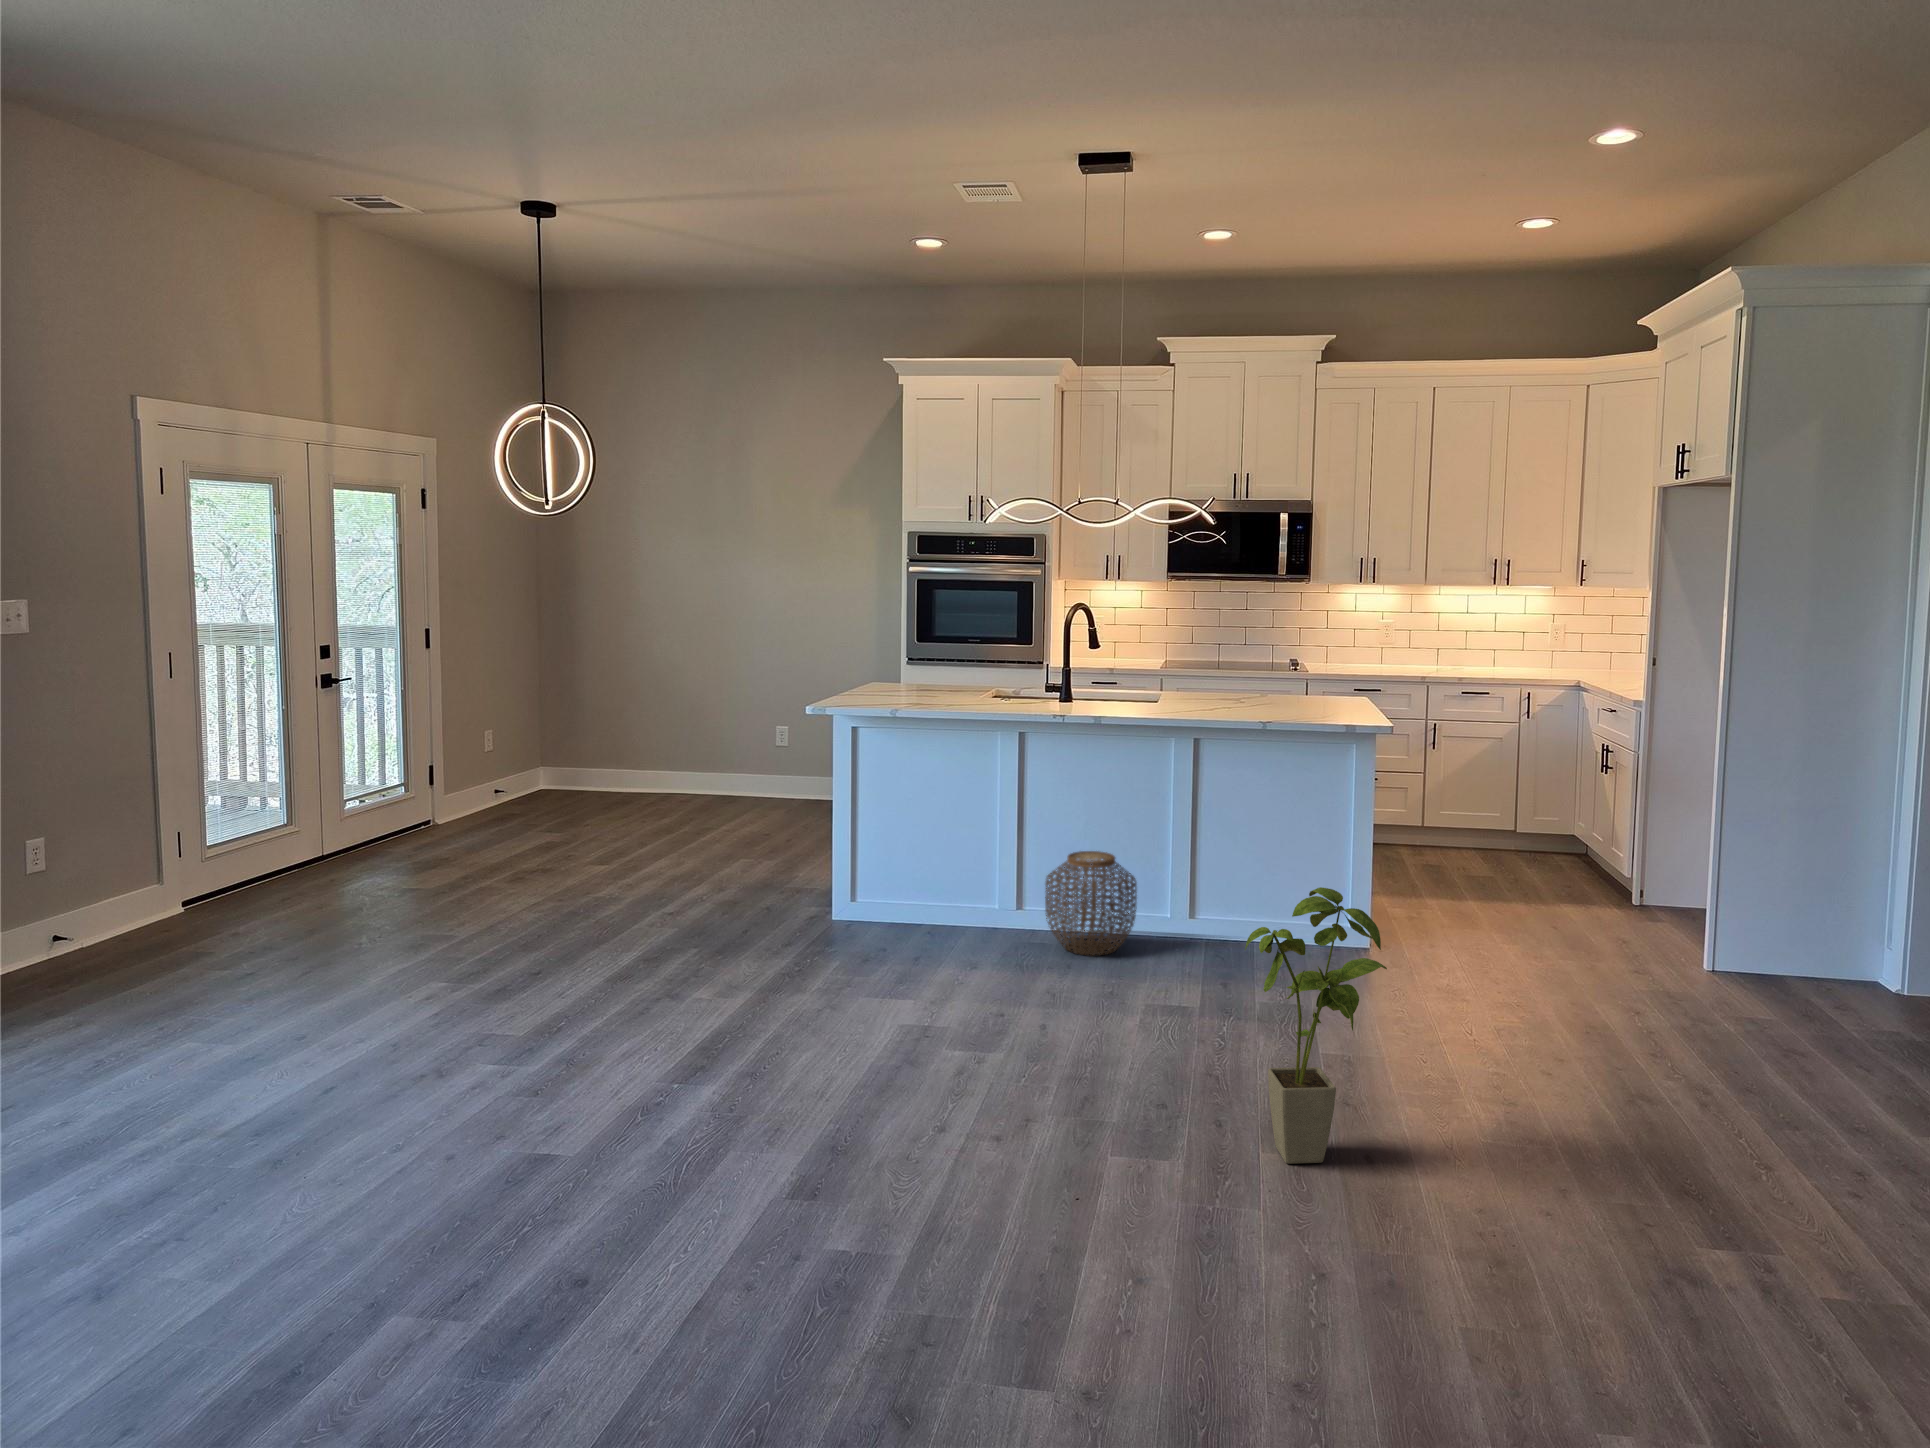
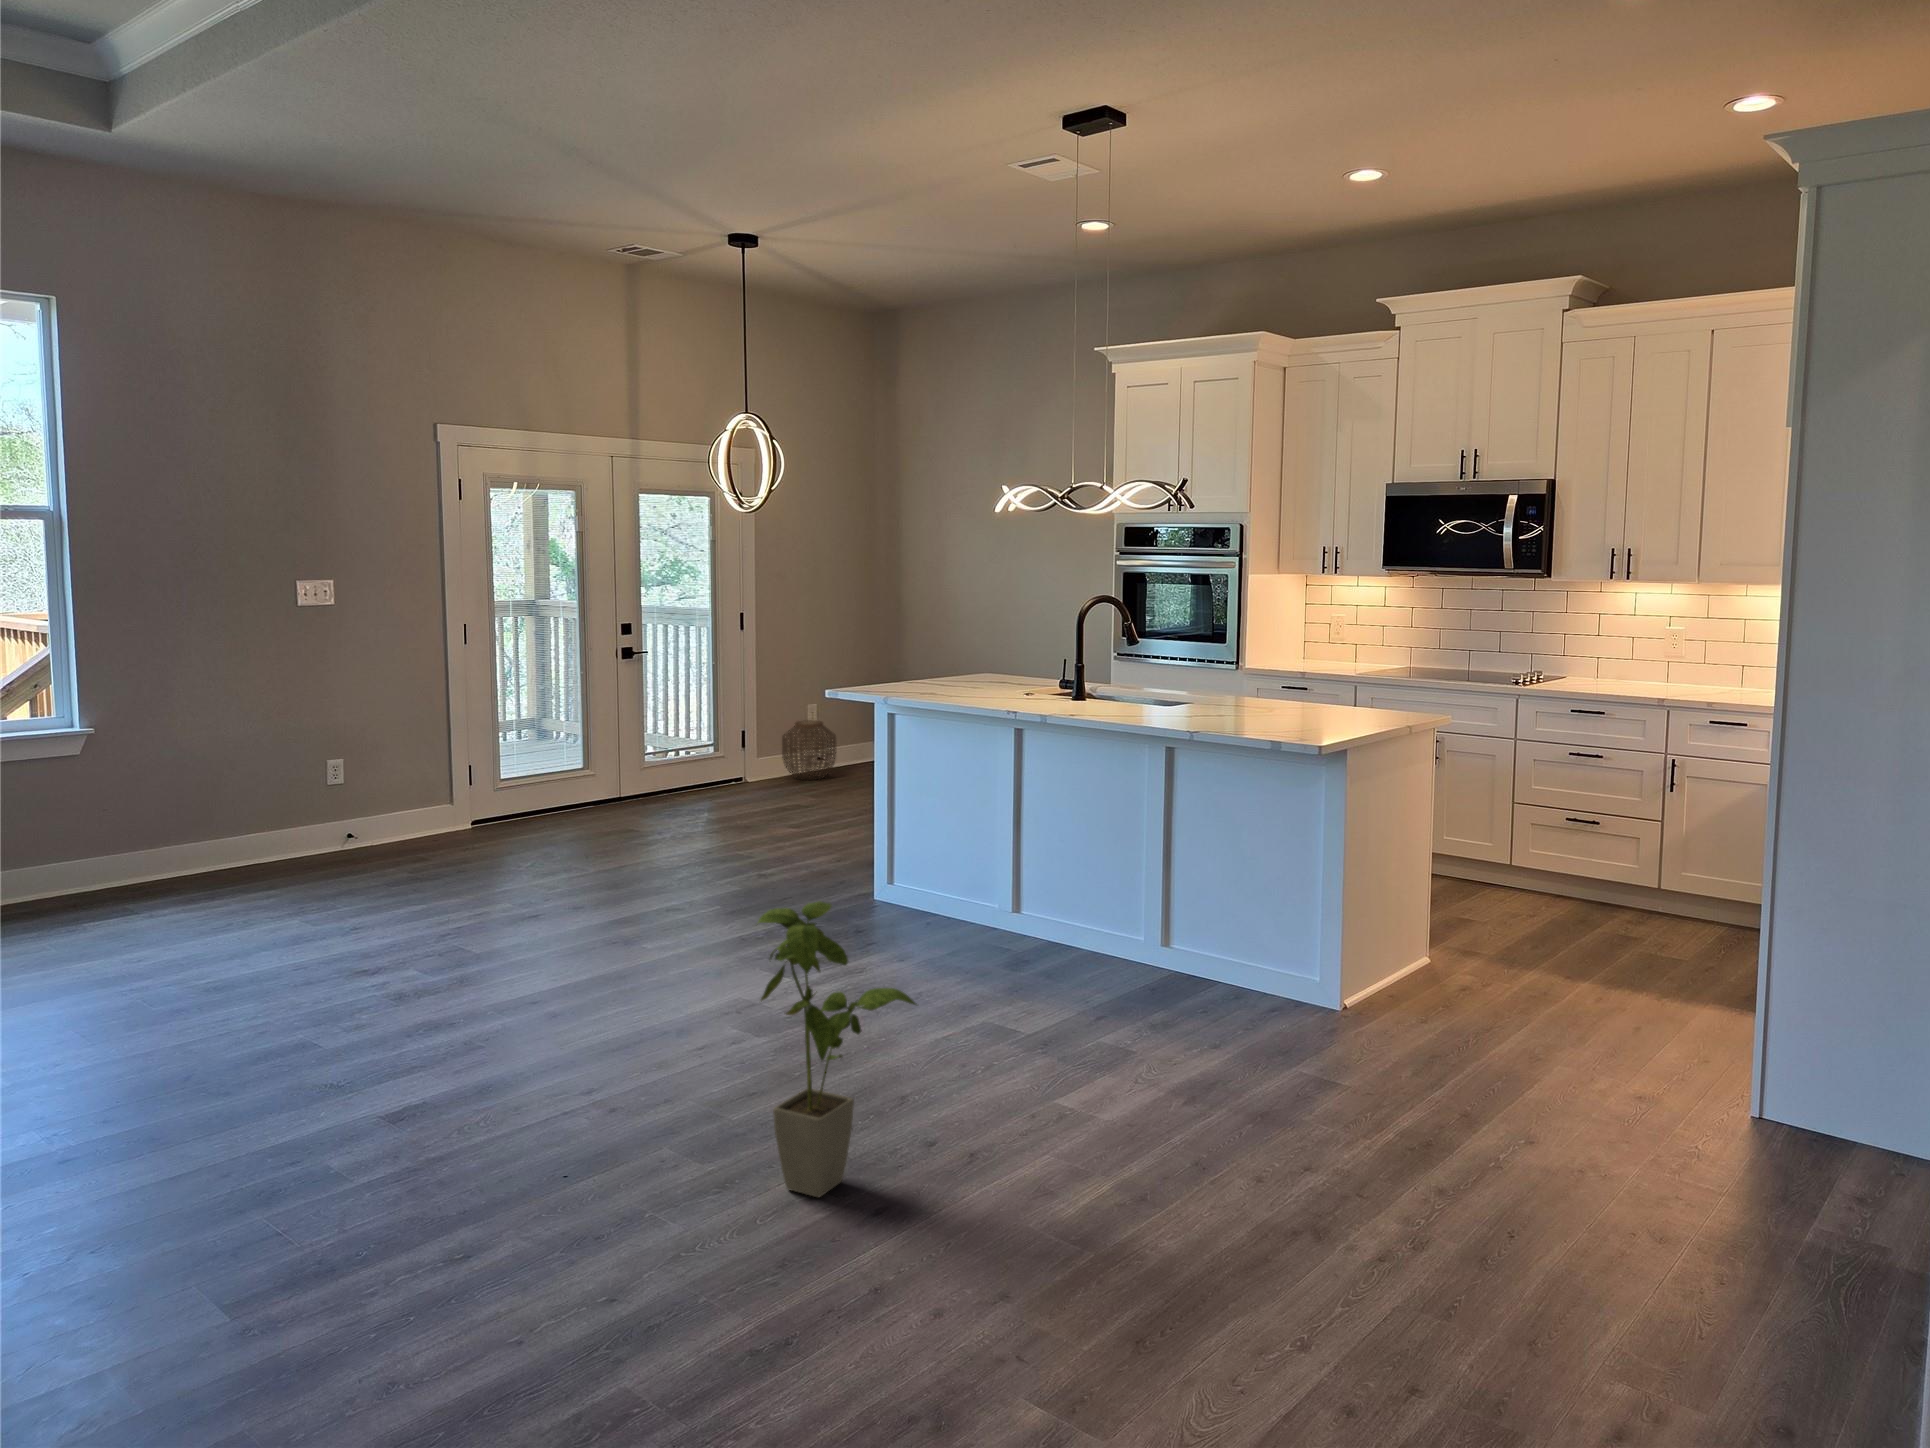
woven basket: present [1045,851,1137,955] -> present [782,720,836,780]

